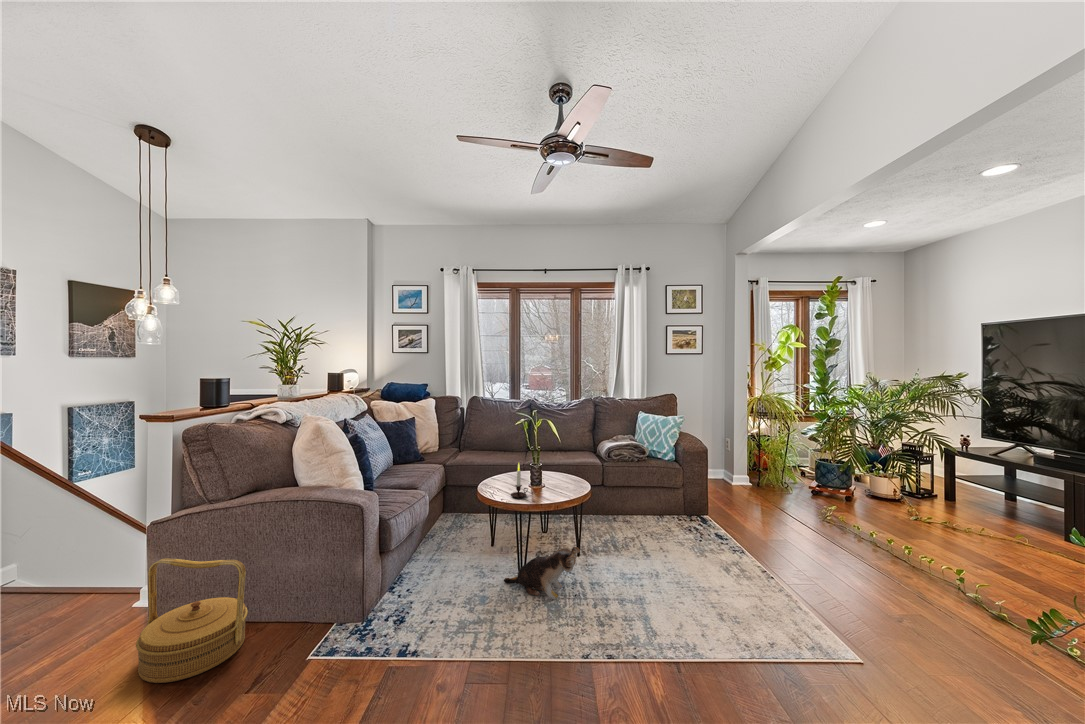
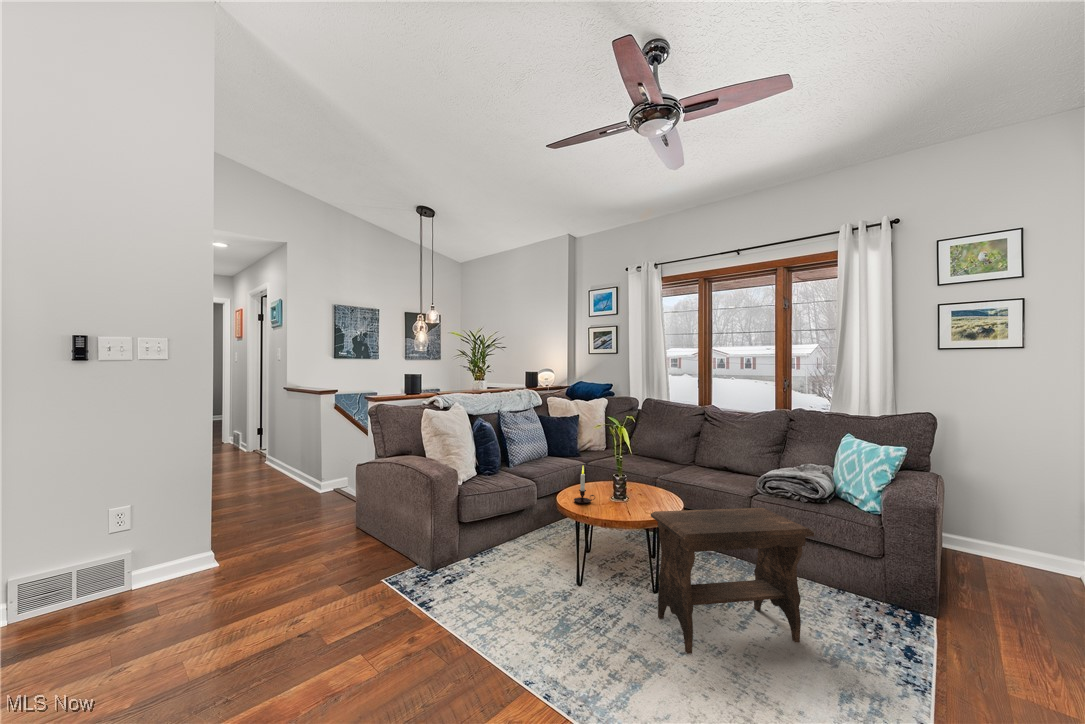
footstool: none [592,470,683,587] -> present [651,508,814,654]
plush toy: present [504,547,580,599] -> none [554,566,607,620]
woven basket: present [136,558,248,683] -> none [312,485,375,565]

